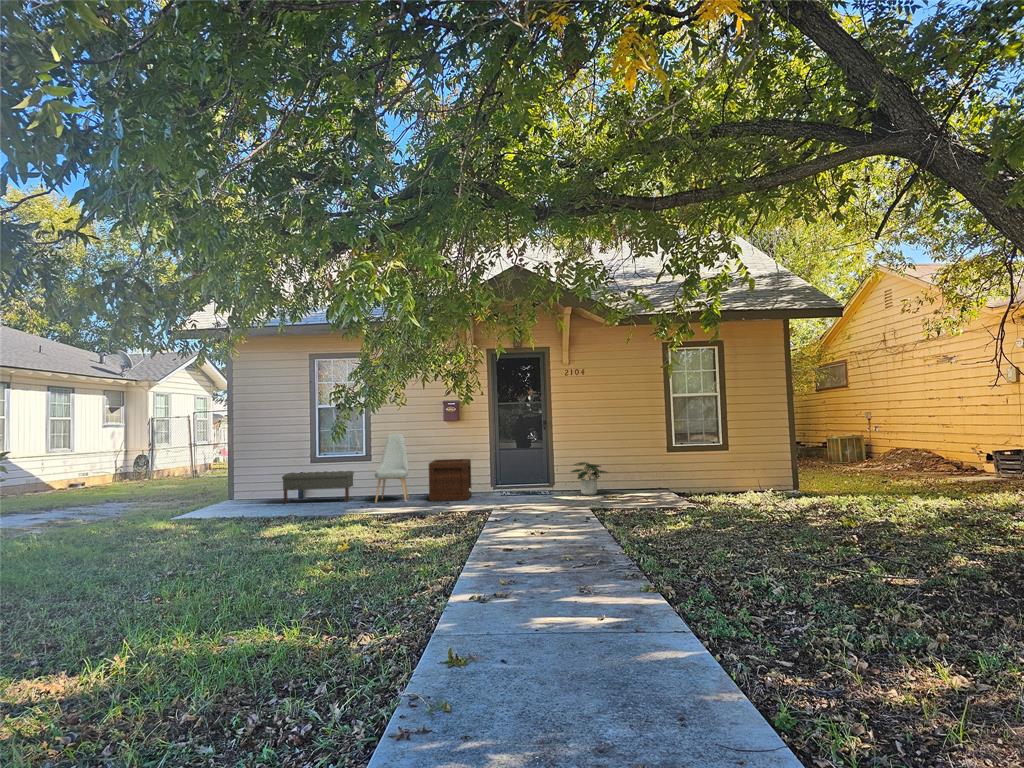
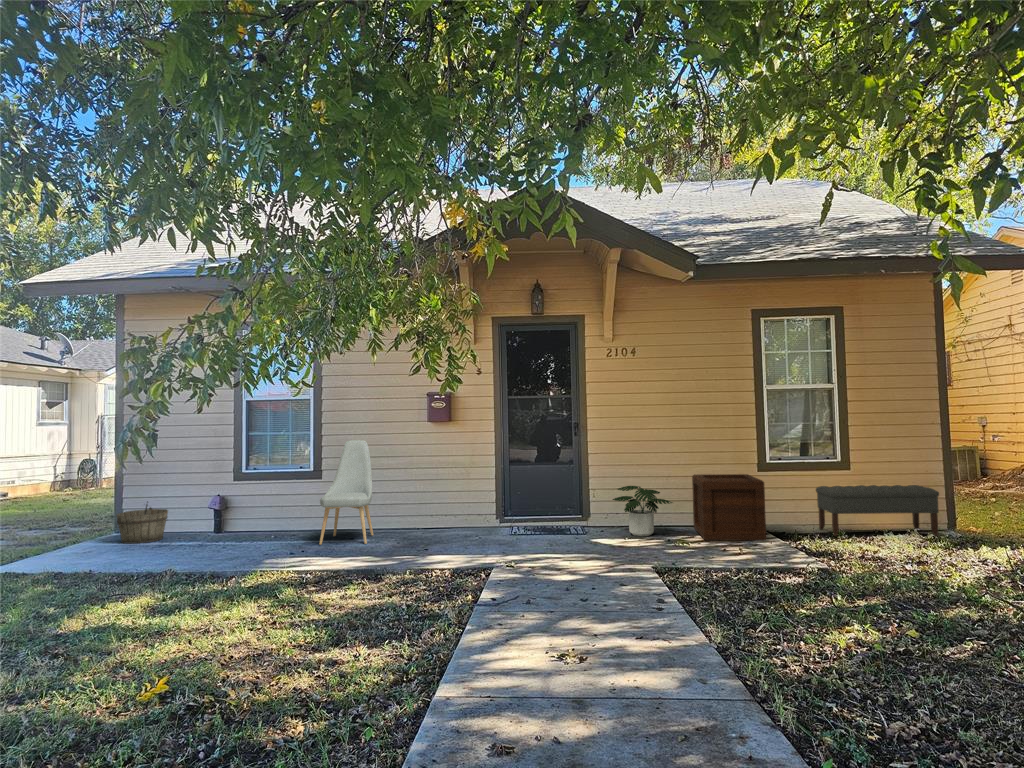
wooden crate: present [429,459,471,501] -> present [692,474,766,541]
bench: present [282,471,354,504] -> present [816,485,939,536]
wooden bucket: none [233,478,266,506] -> present [117,502,168,544]

